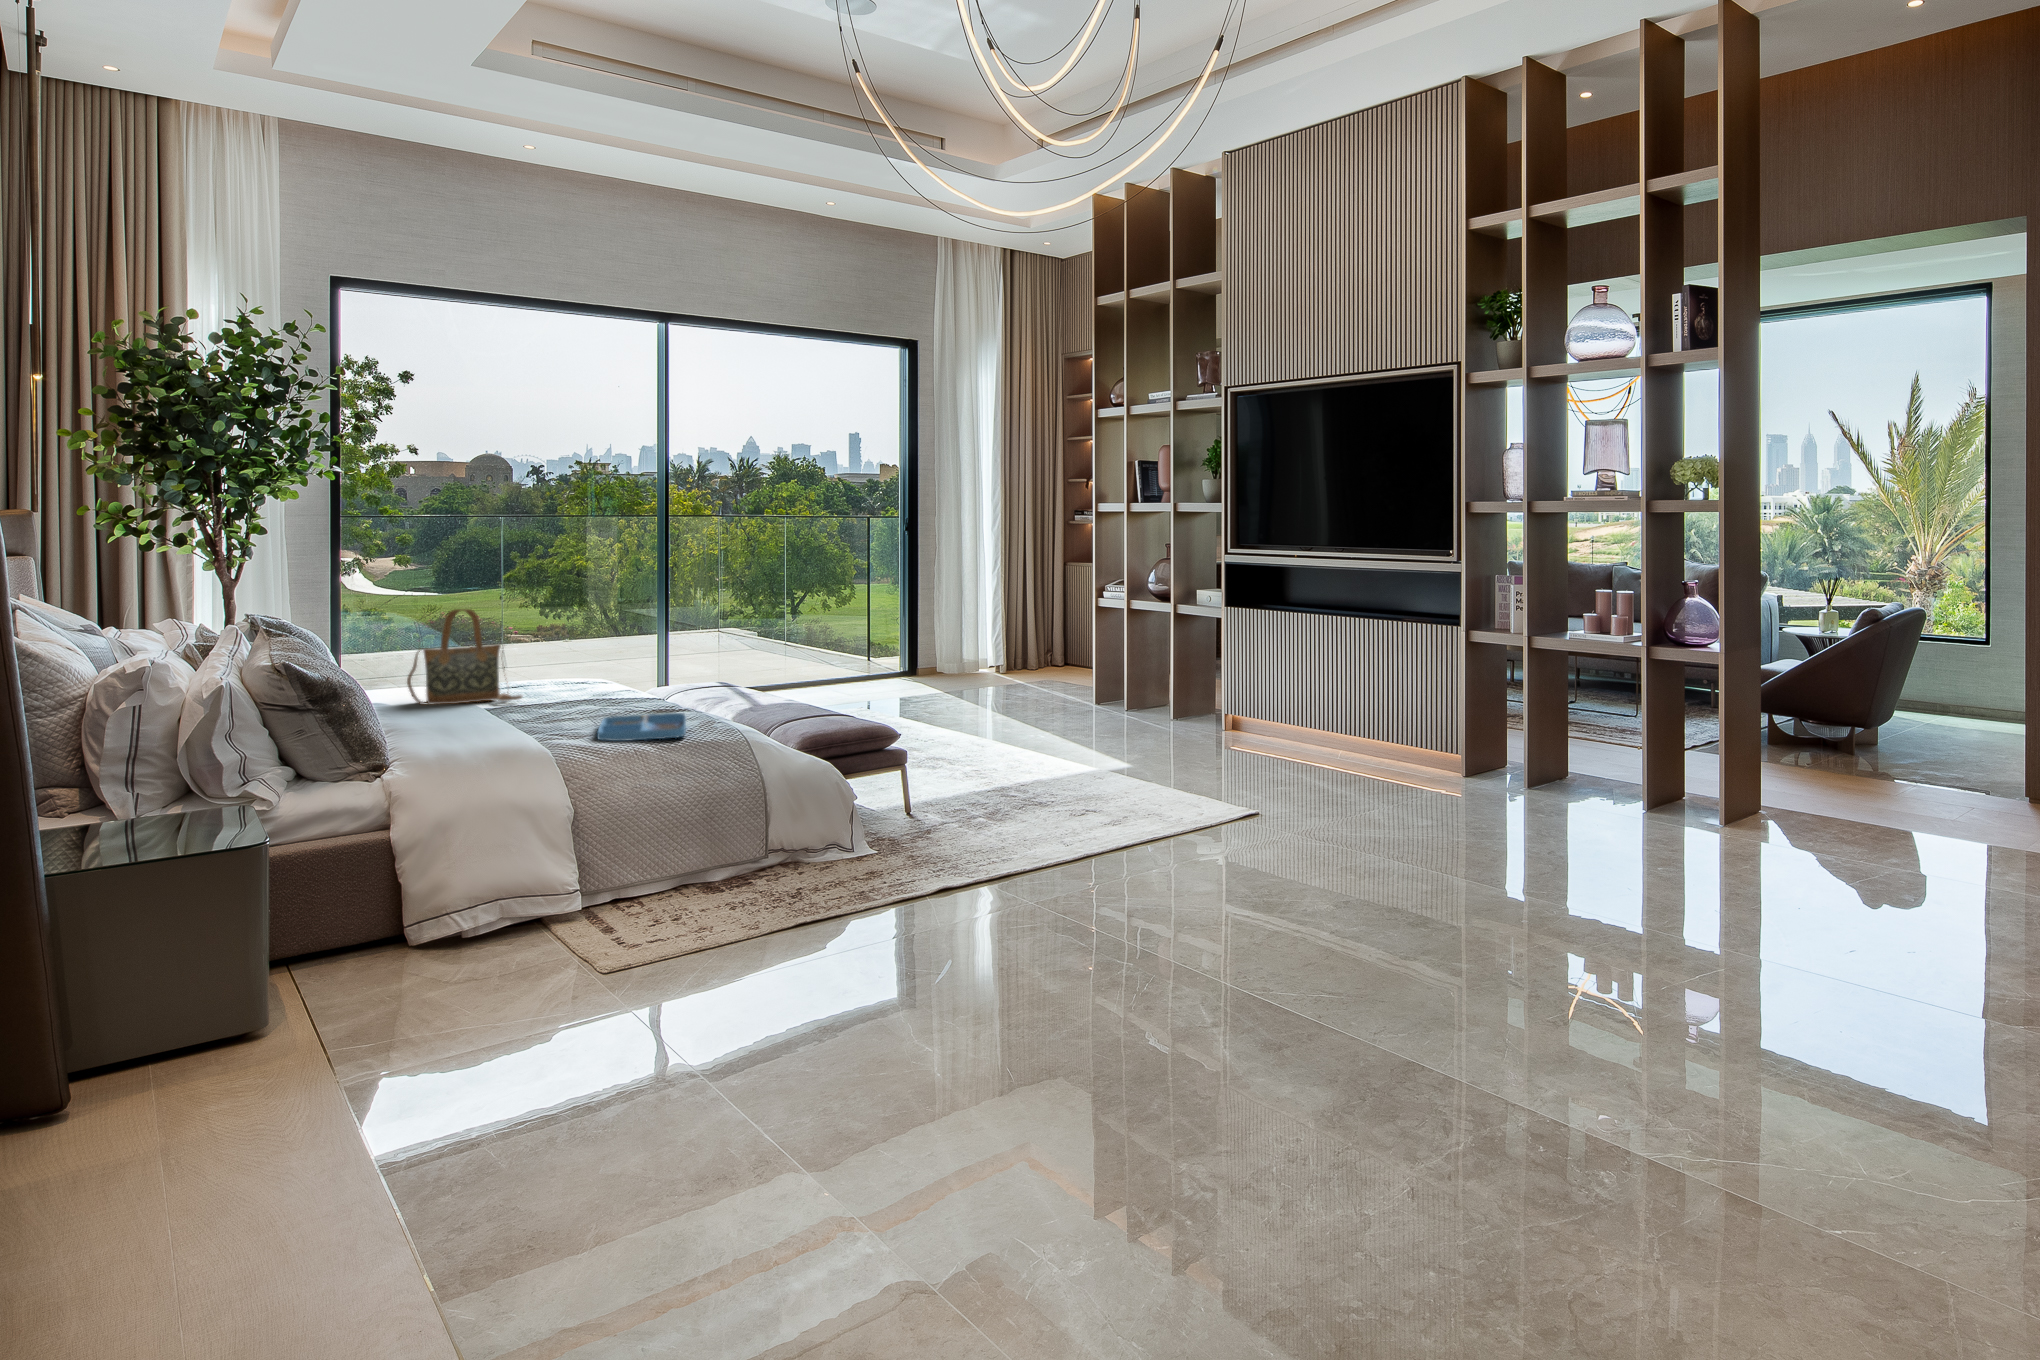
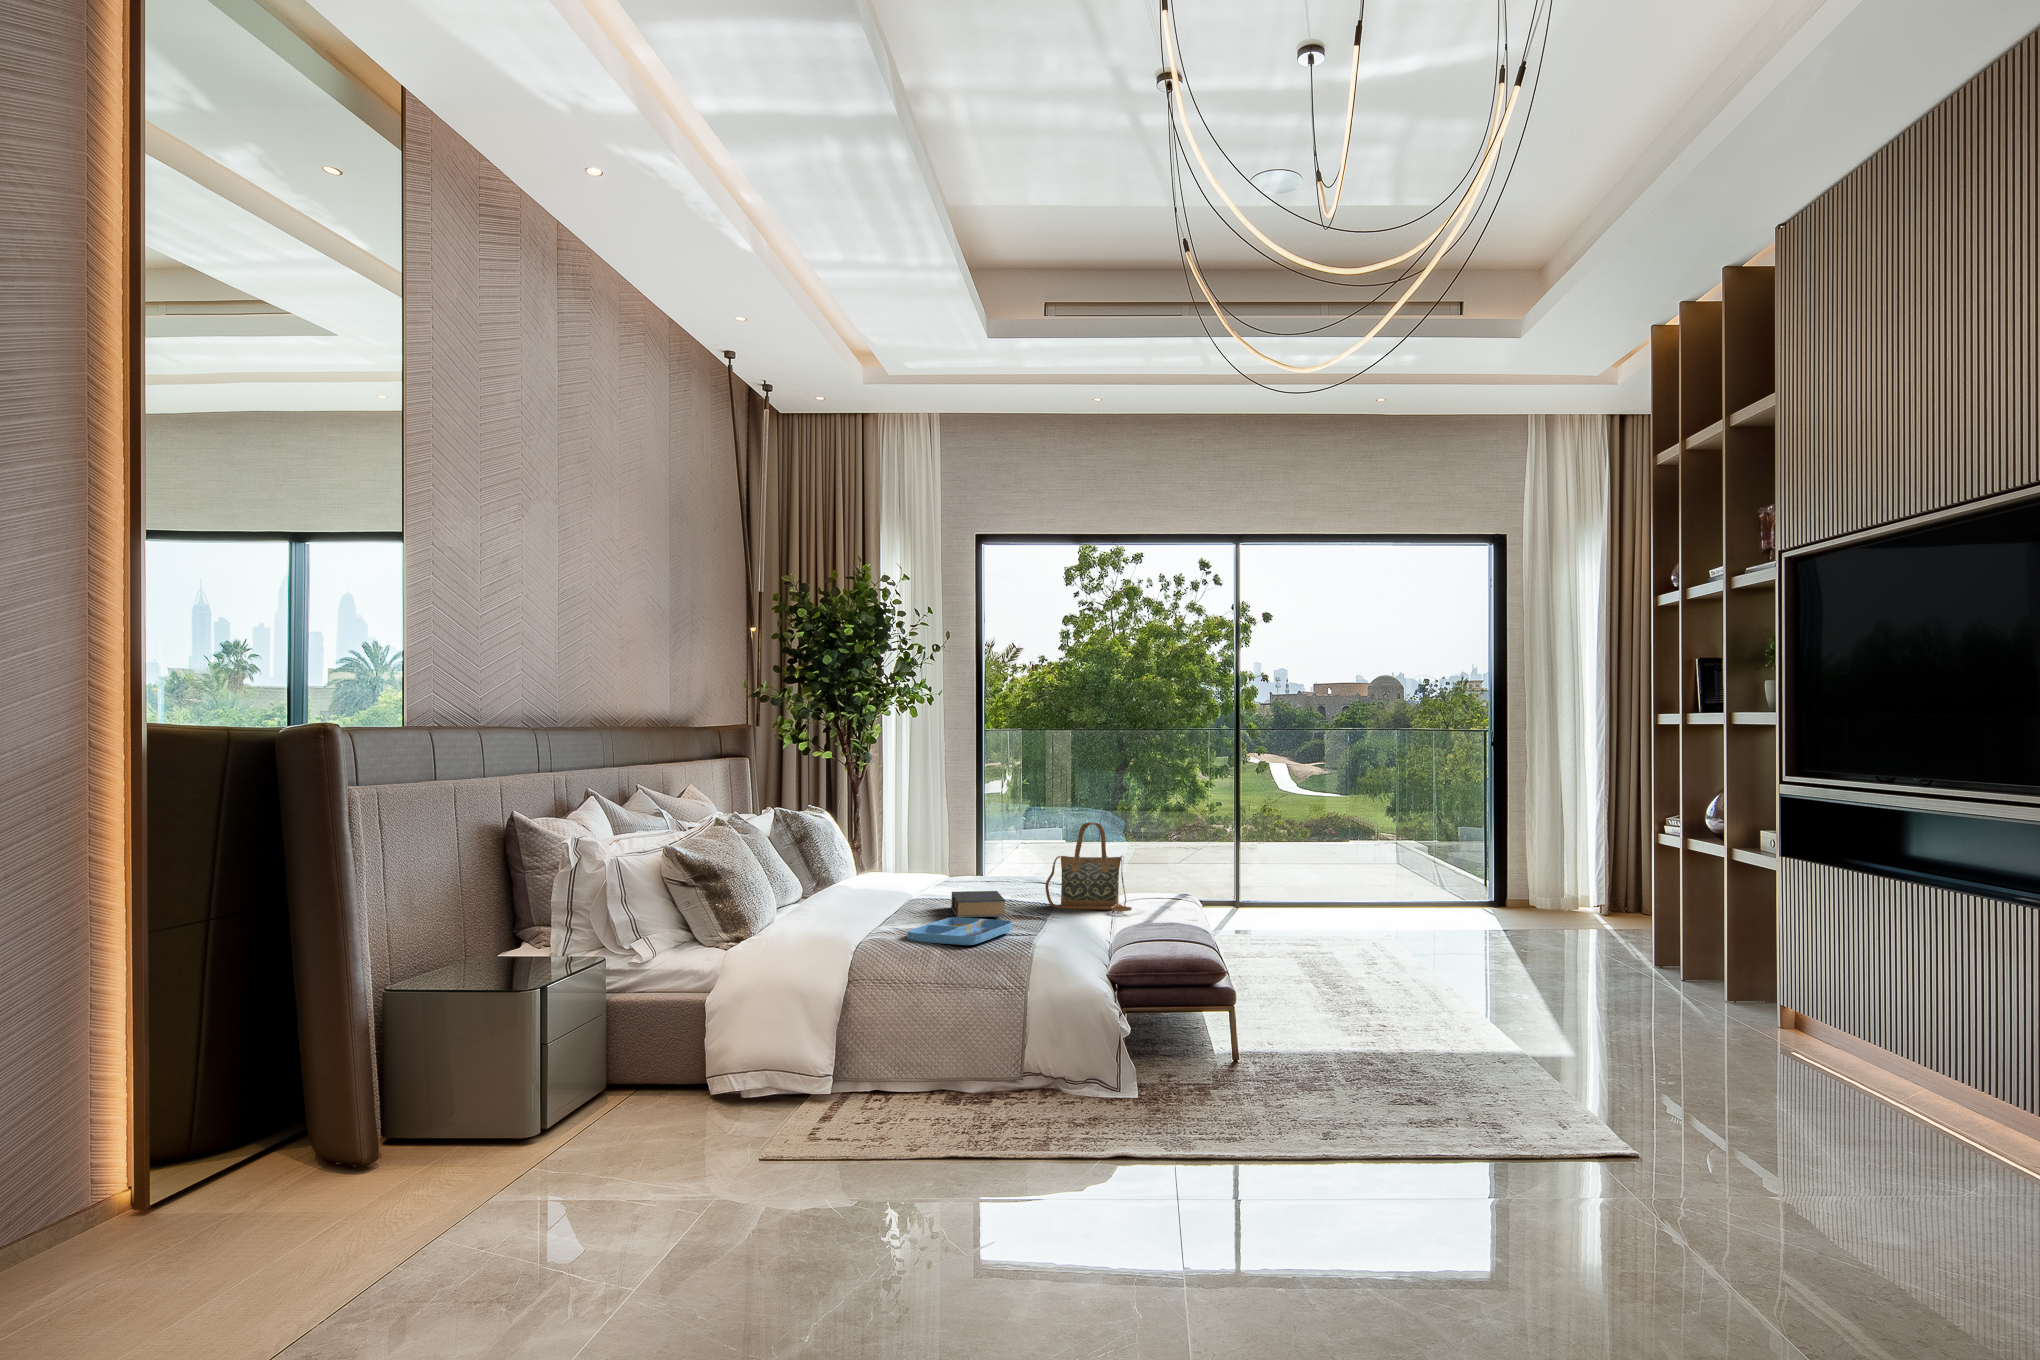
handbag: present [407,609,522,705] -> present [1045,823,1132,911]
book: none [561,690,646,719] -> present [951,891,1005,918]

